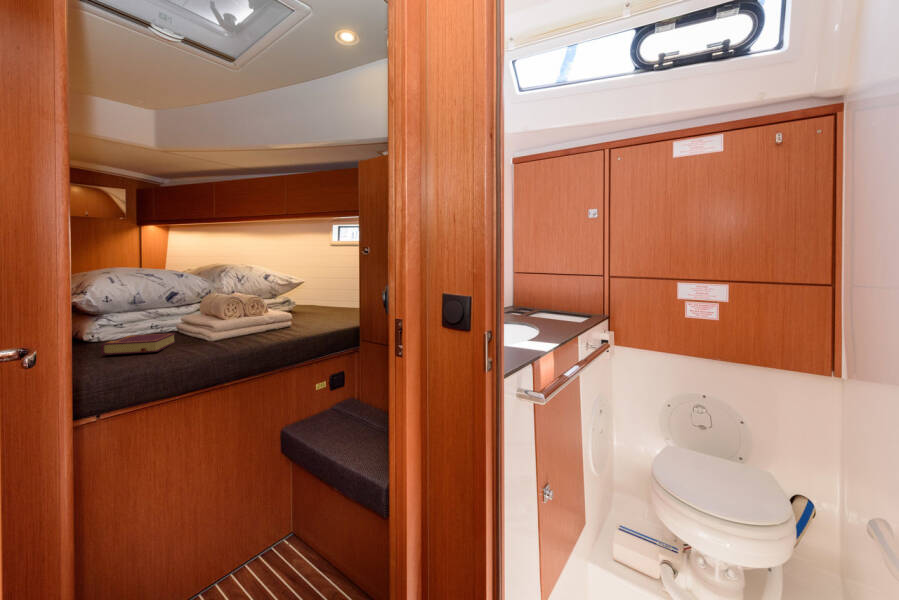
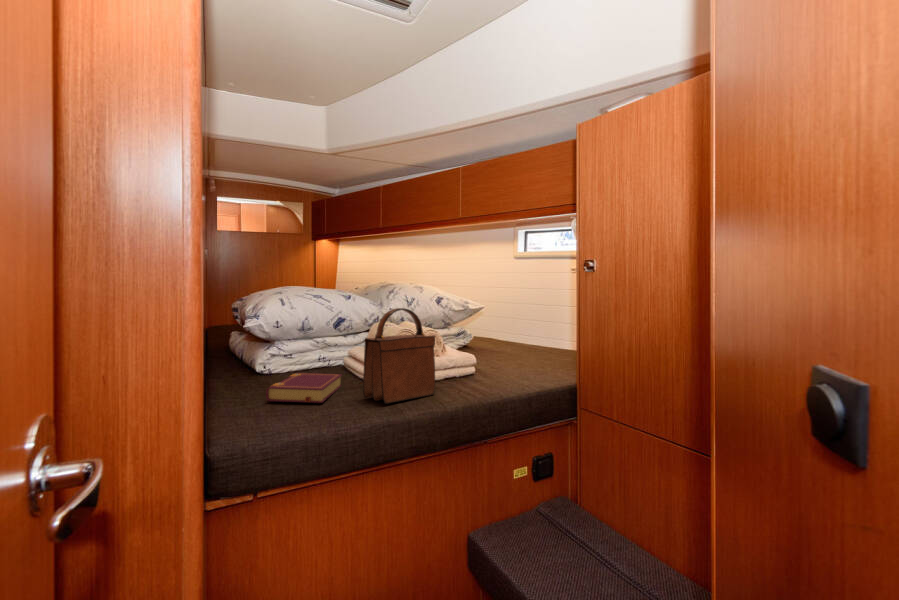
handbag: none [193,278,257,348] -> present [363,308,435,404]

